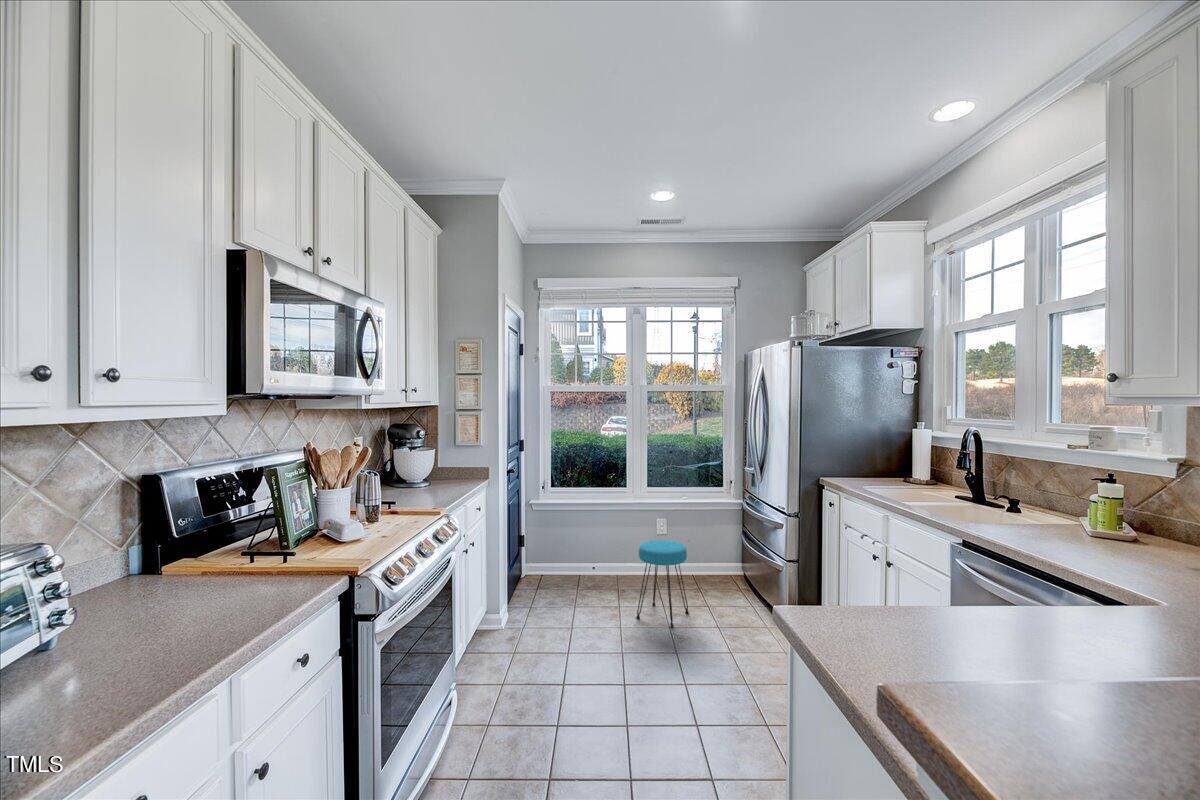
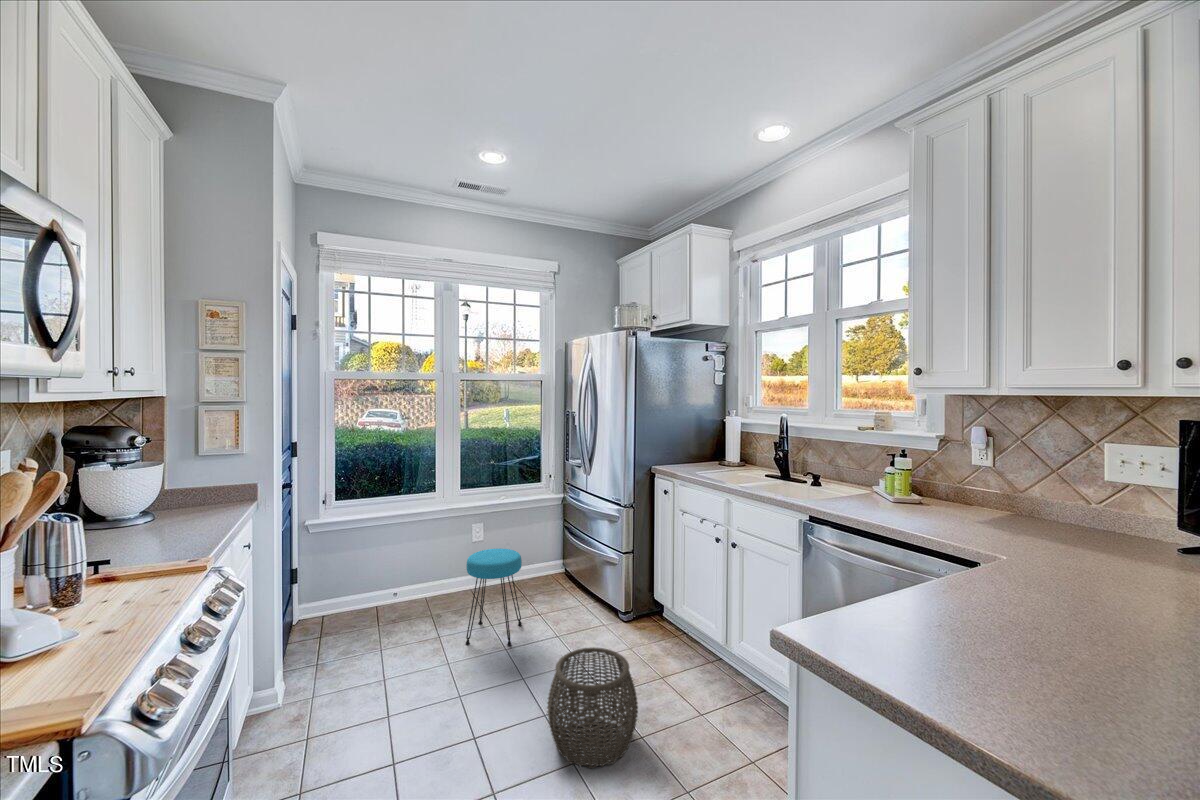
woven basket: none [673,633,756,736] -> present [547,647,638,768]

